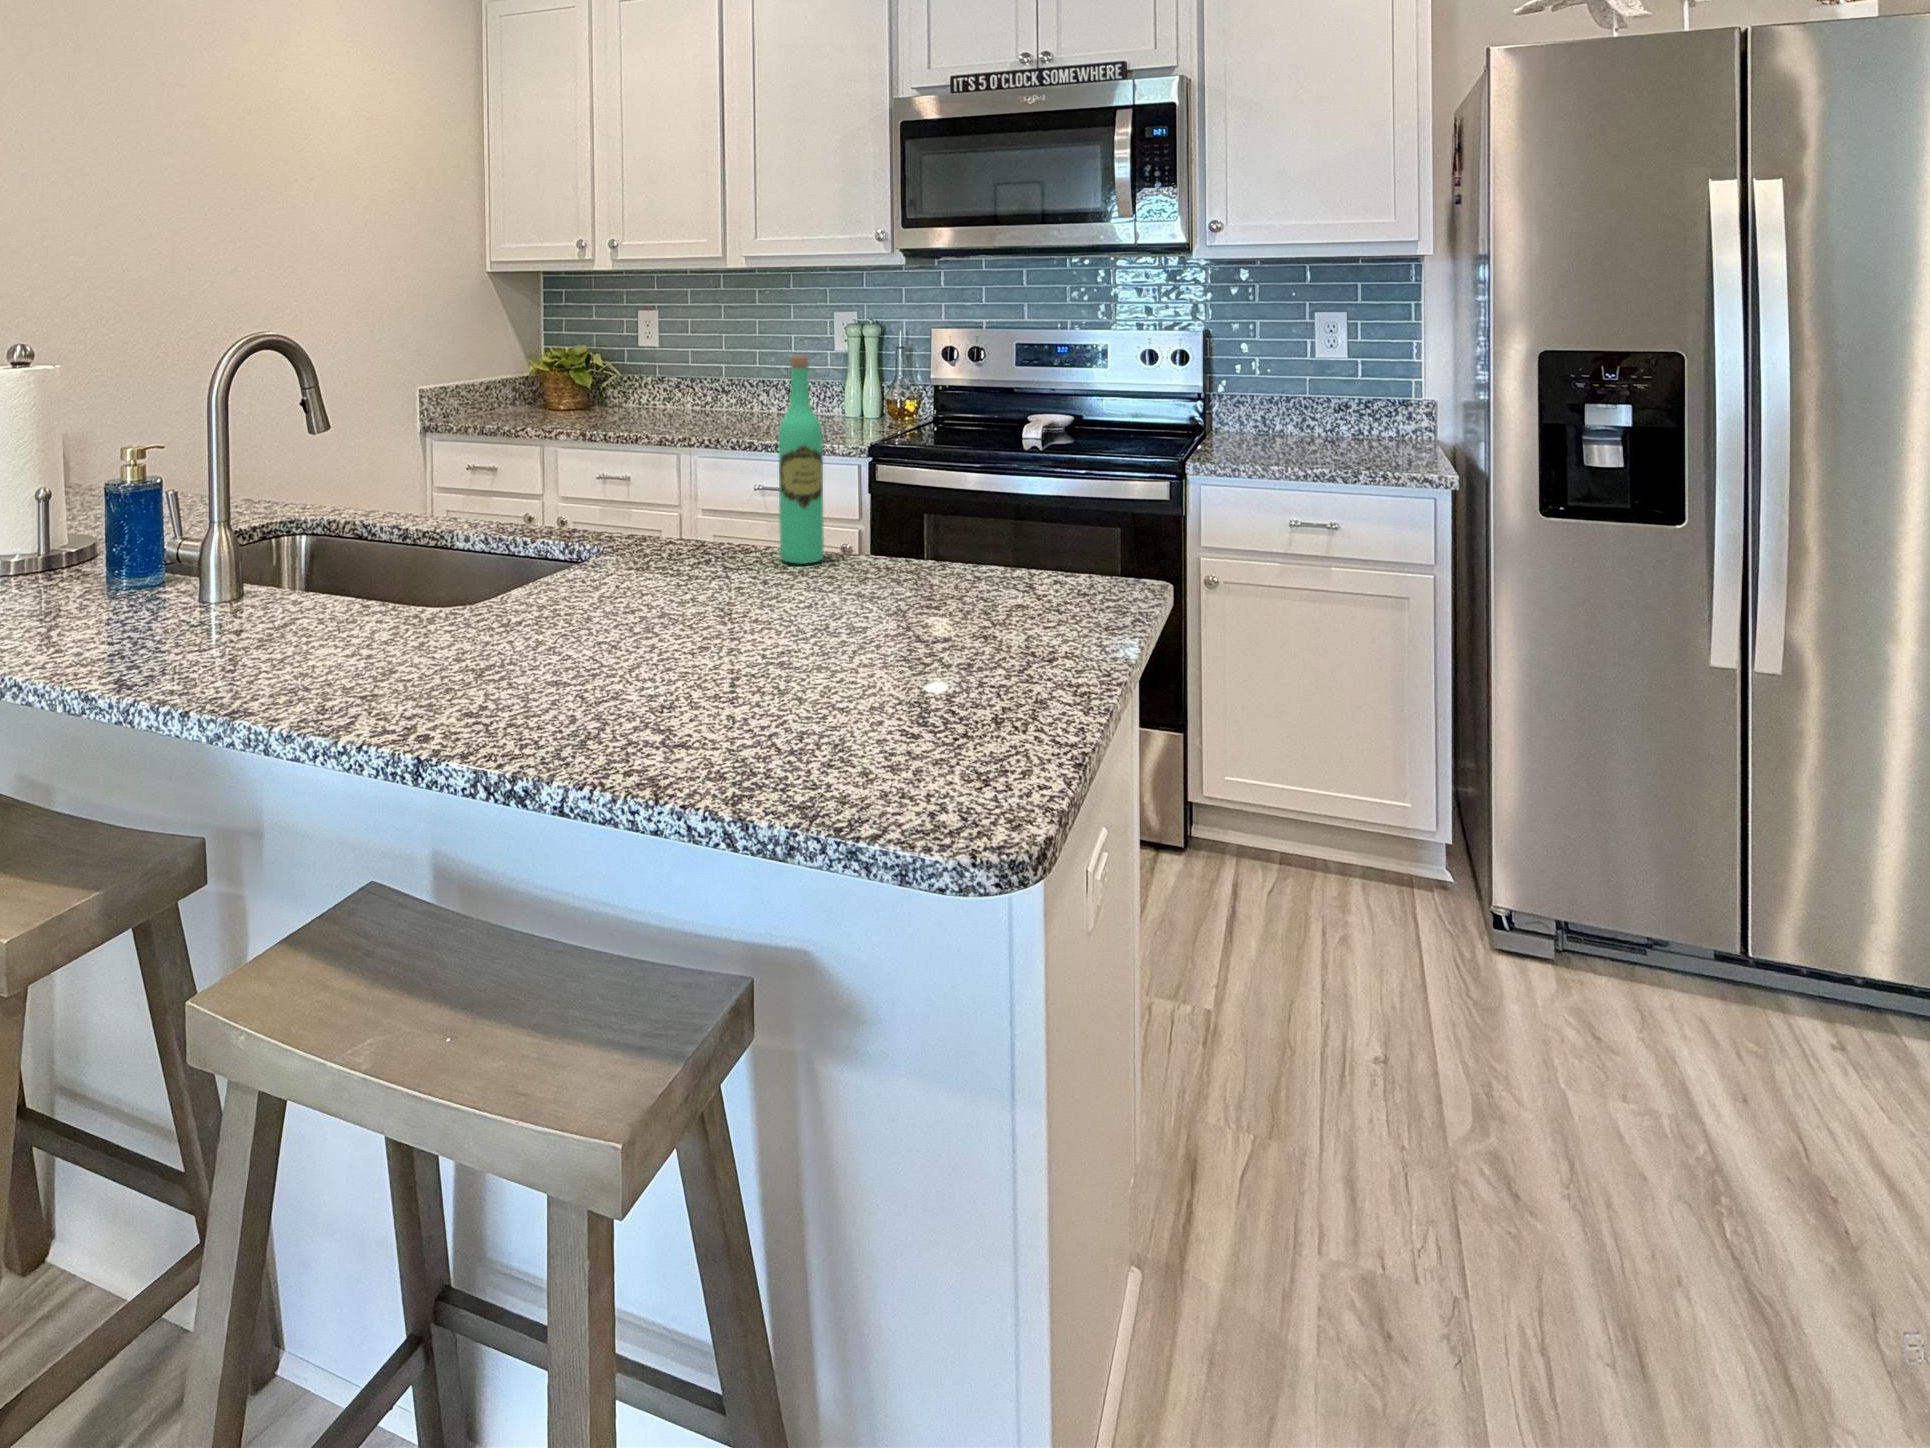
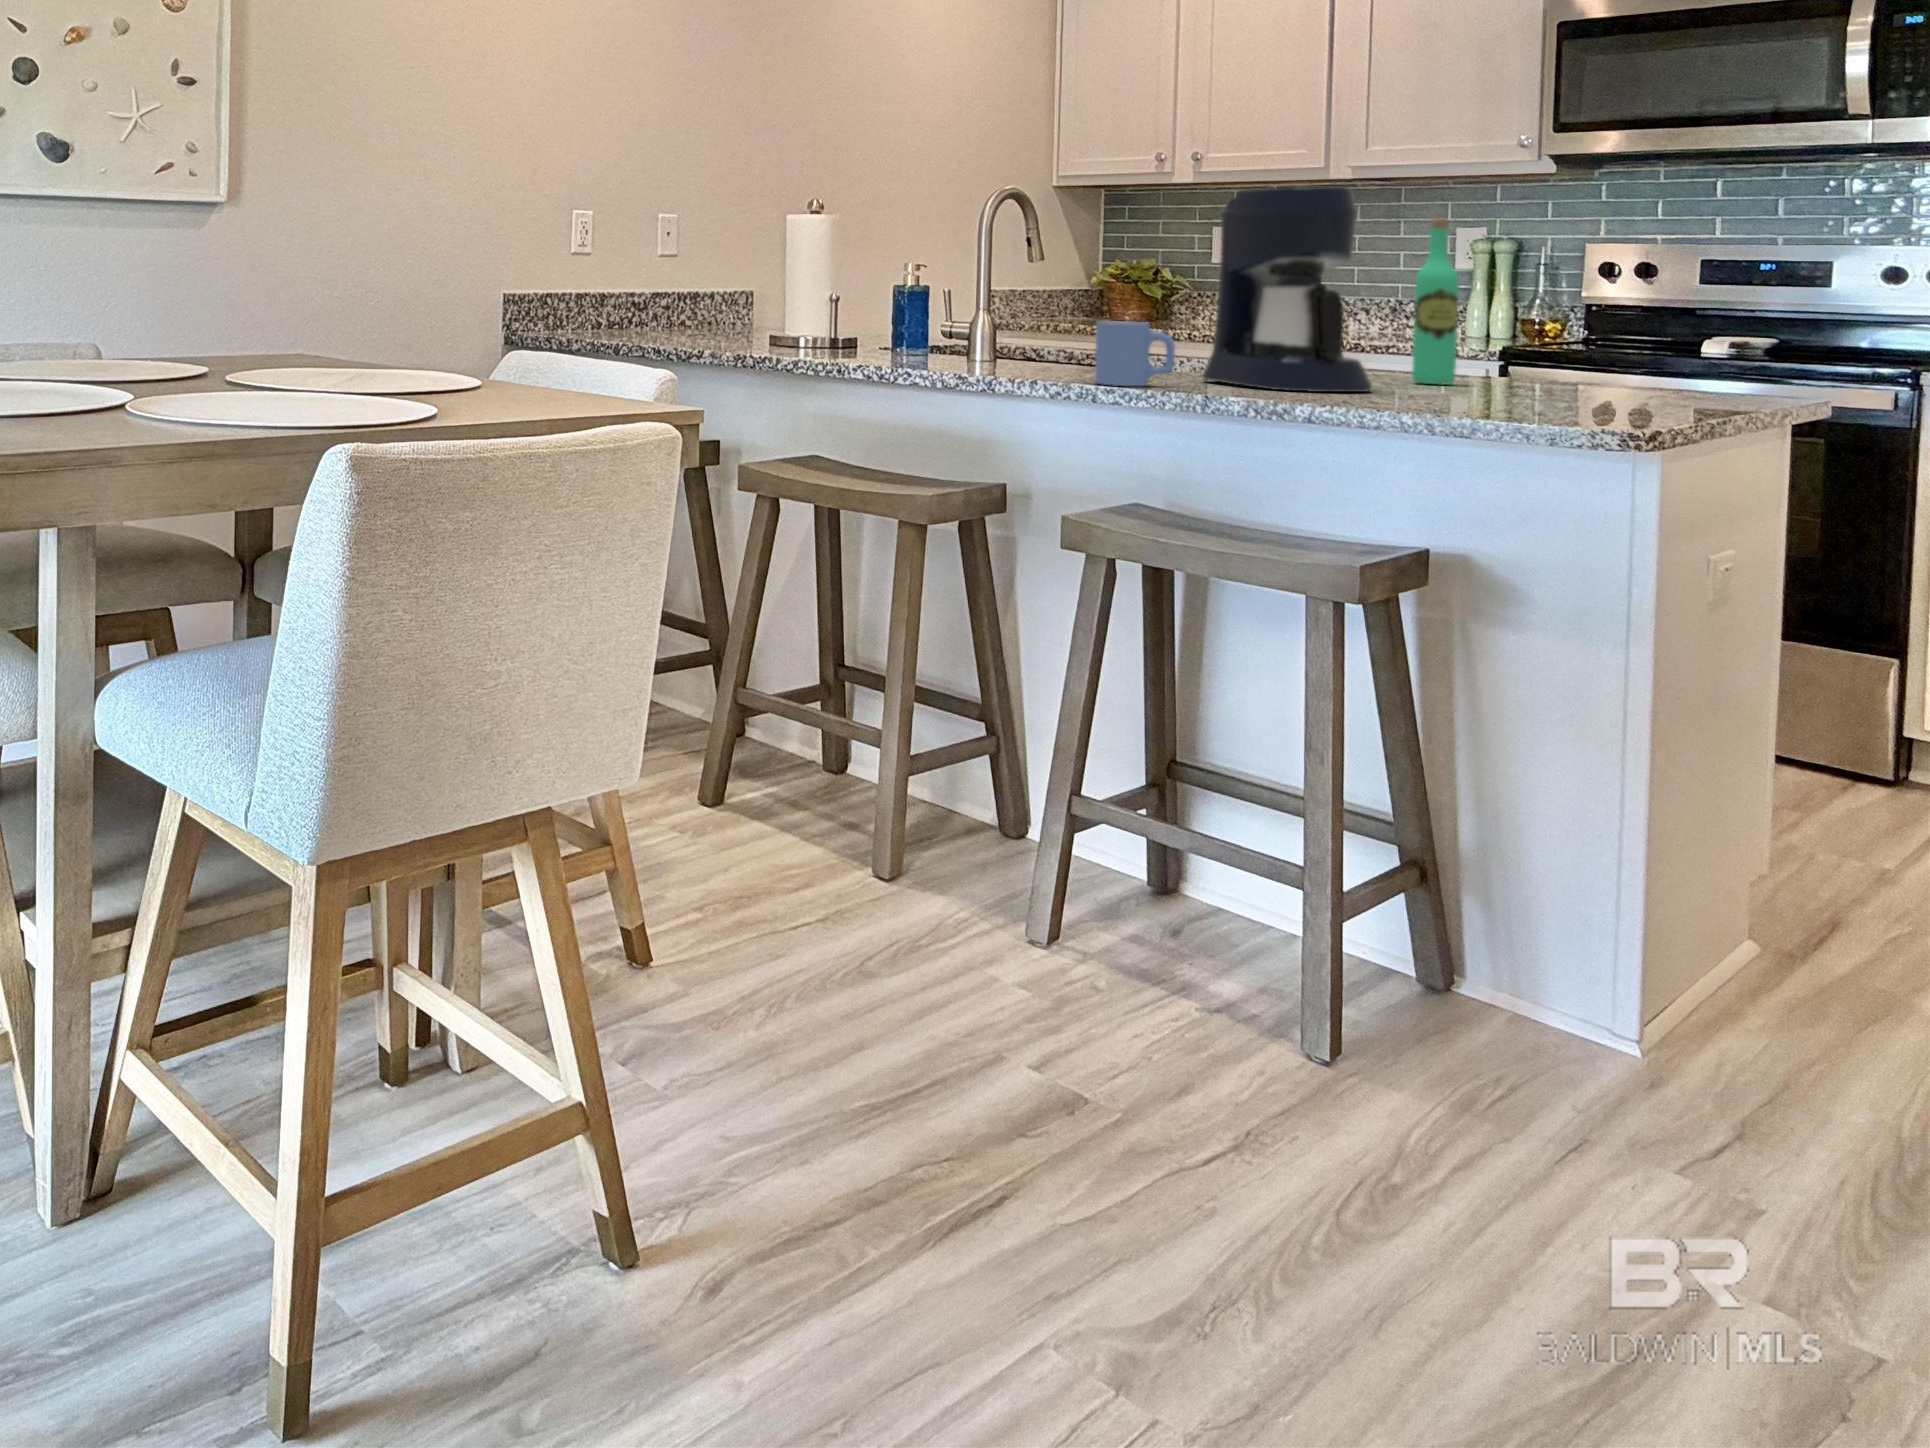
coffee maker: none [522,335,724,642] -> present [1203,186,1372,392]
mug: none [340,555,459,673] -> present [1095,321,1175,386]

